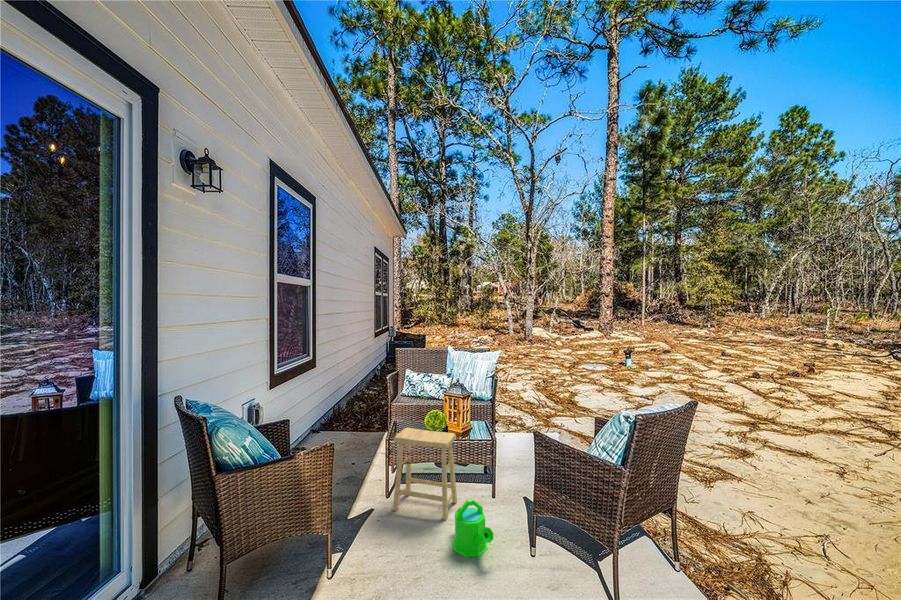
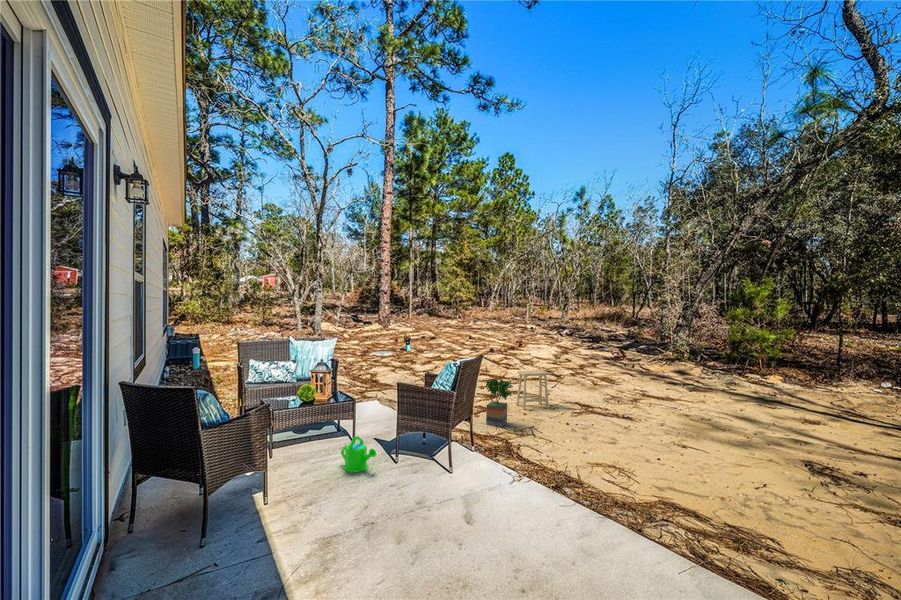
footstool: present [393,428,457,520] -> present [516,370,549,410]
potted tree: none [720,434,782,525] -> present [486,379,513,427]

